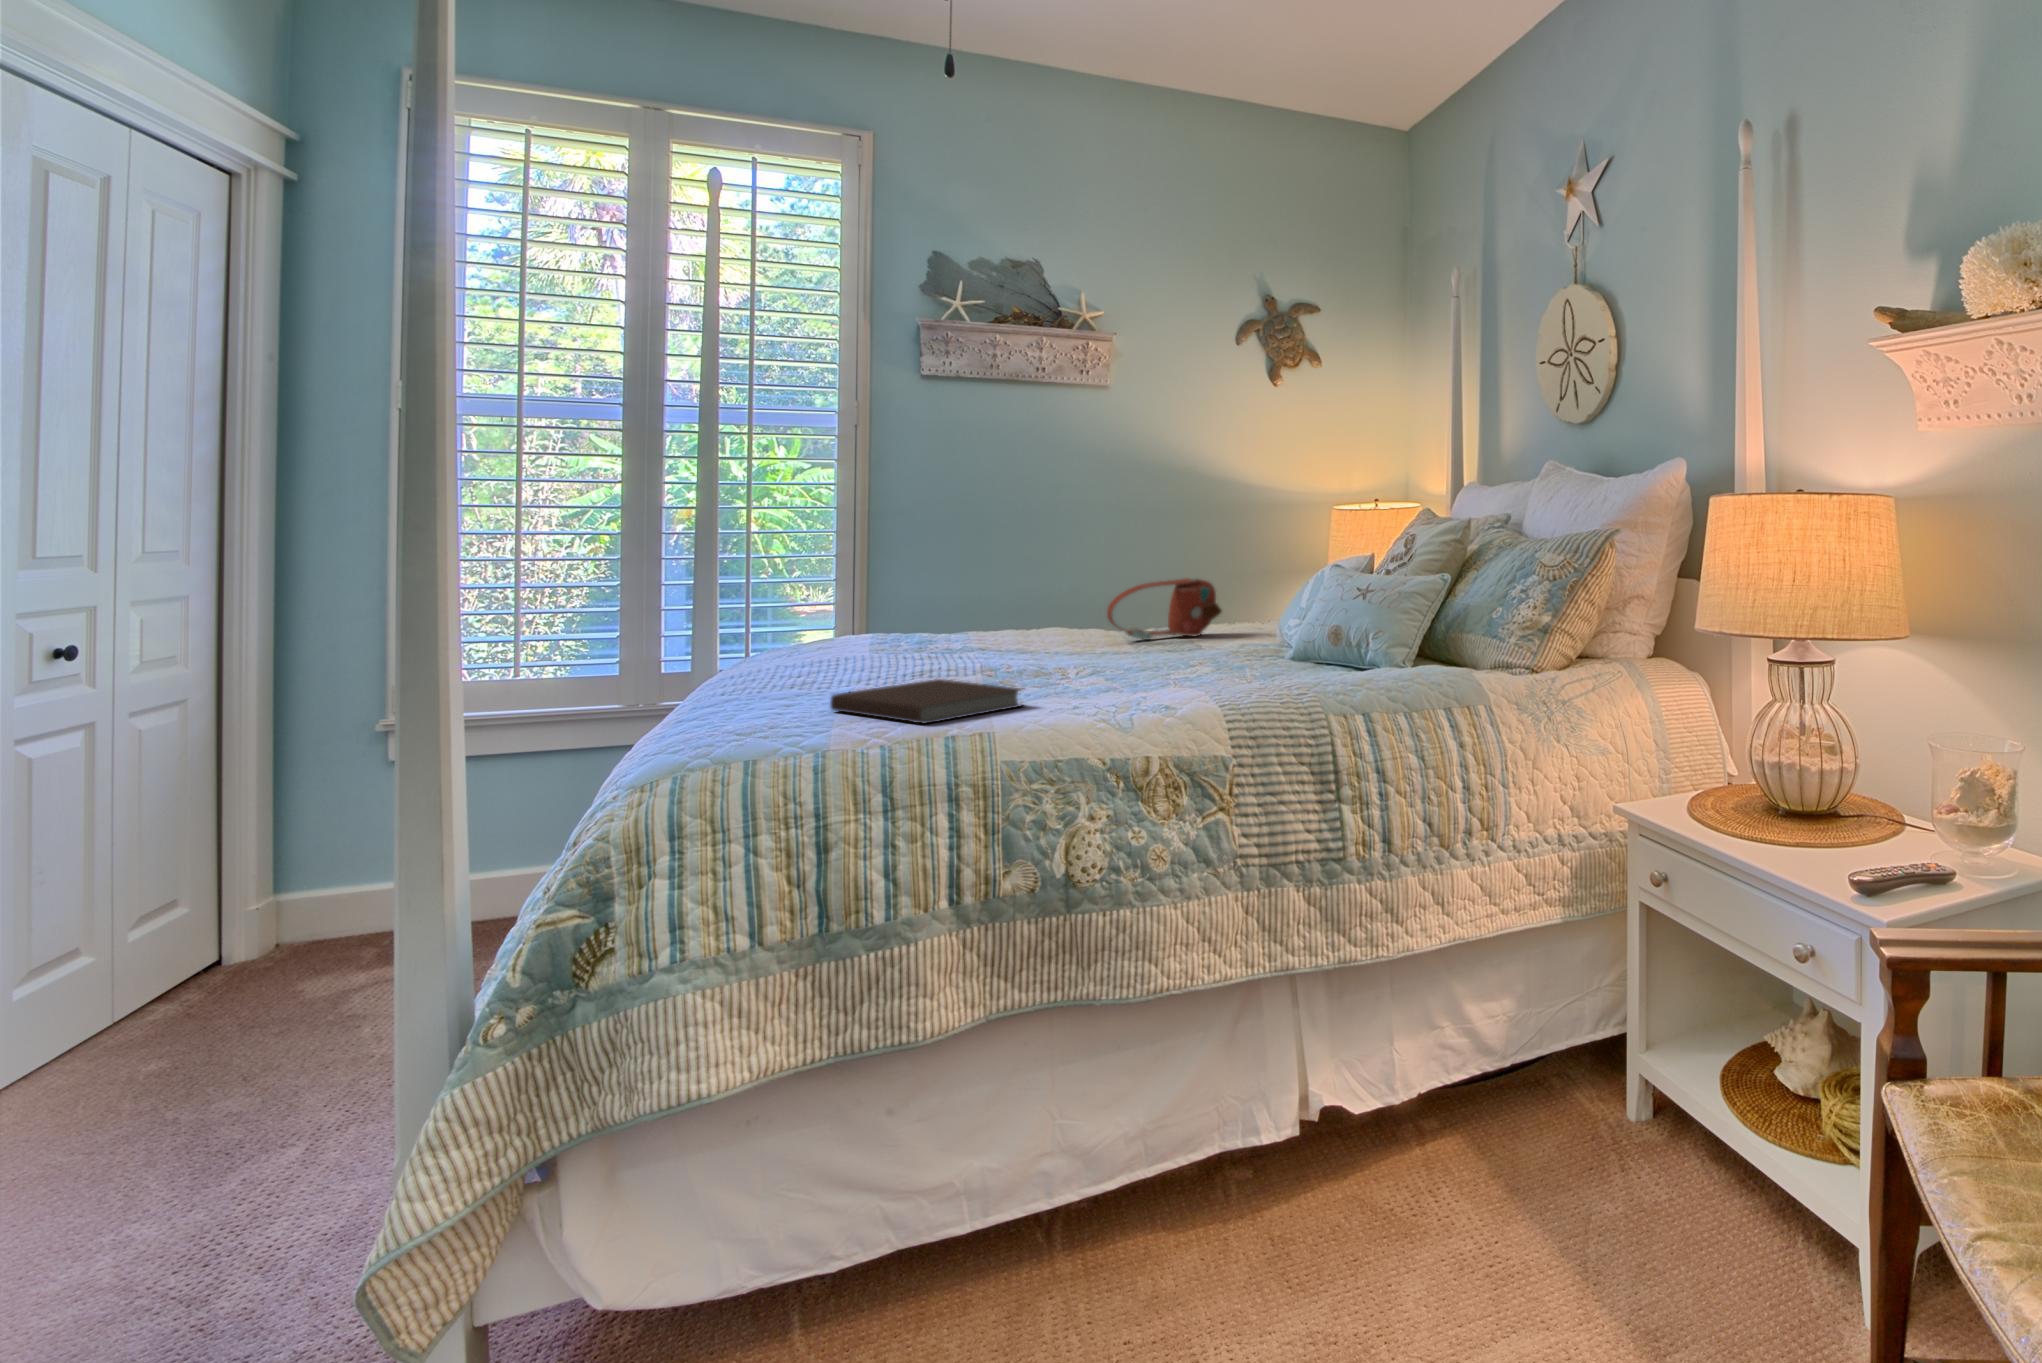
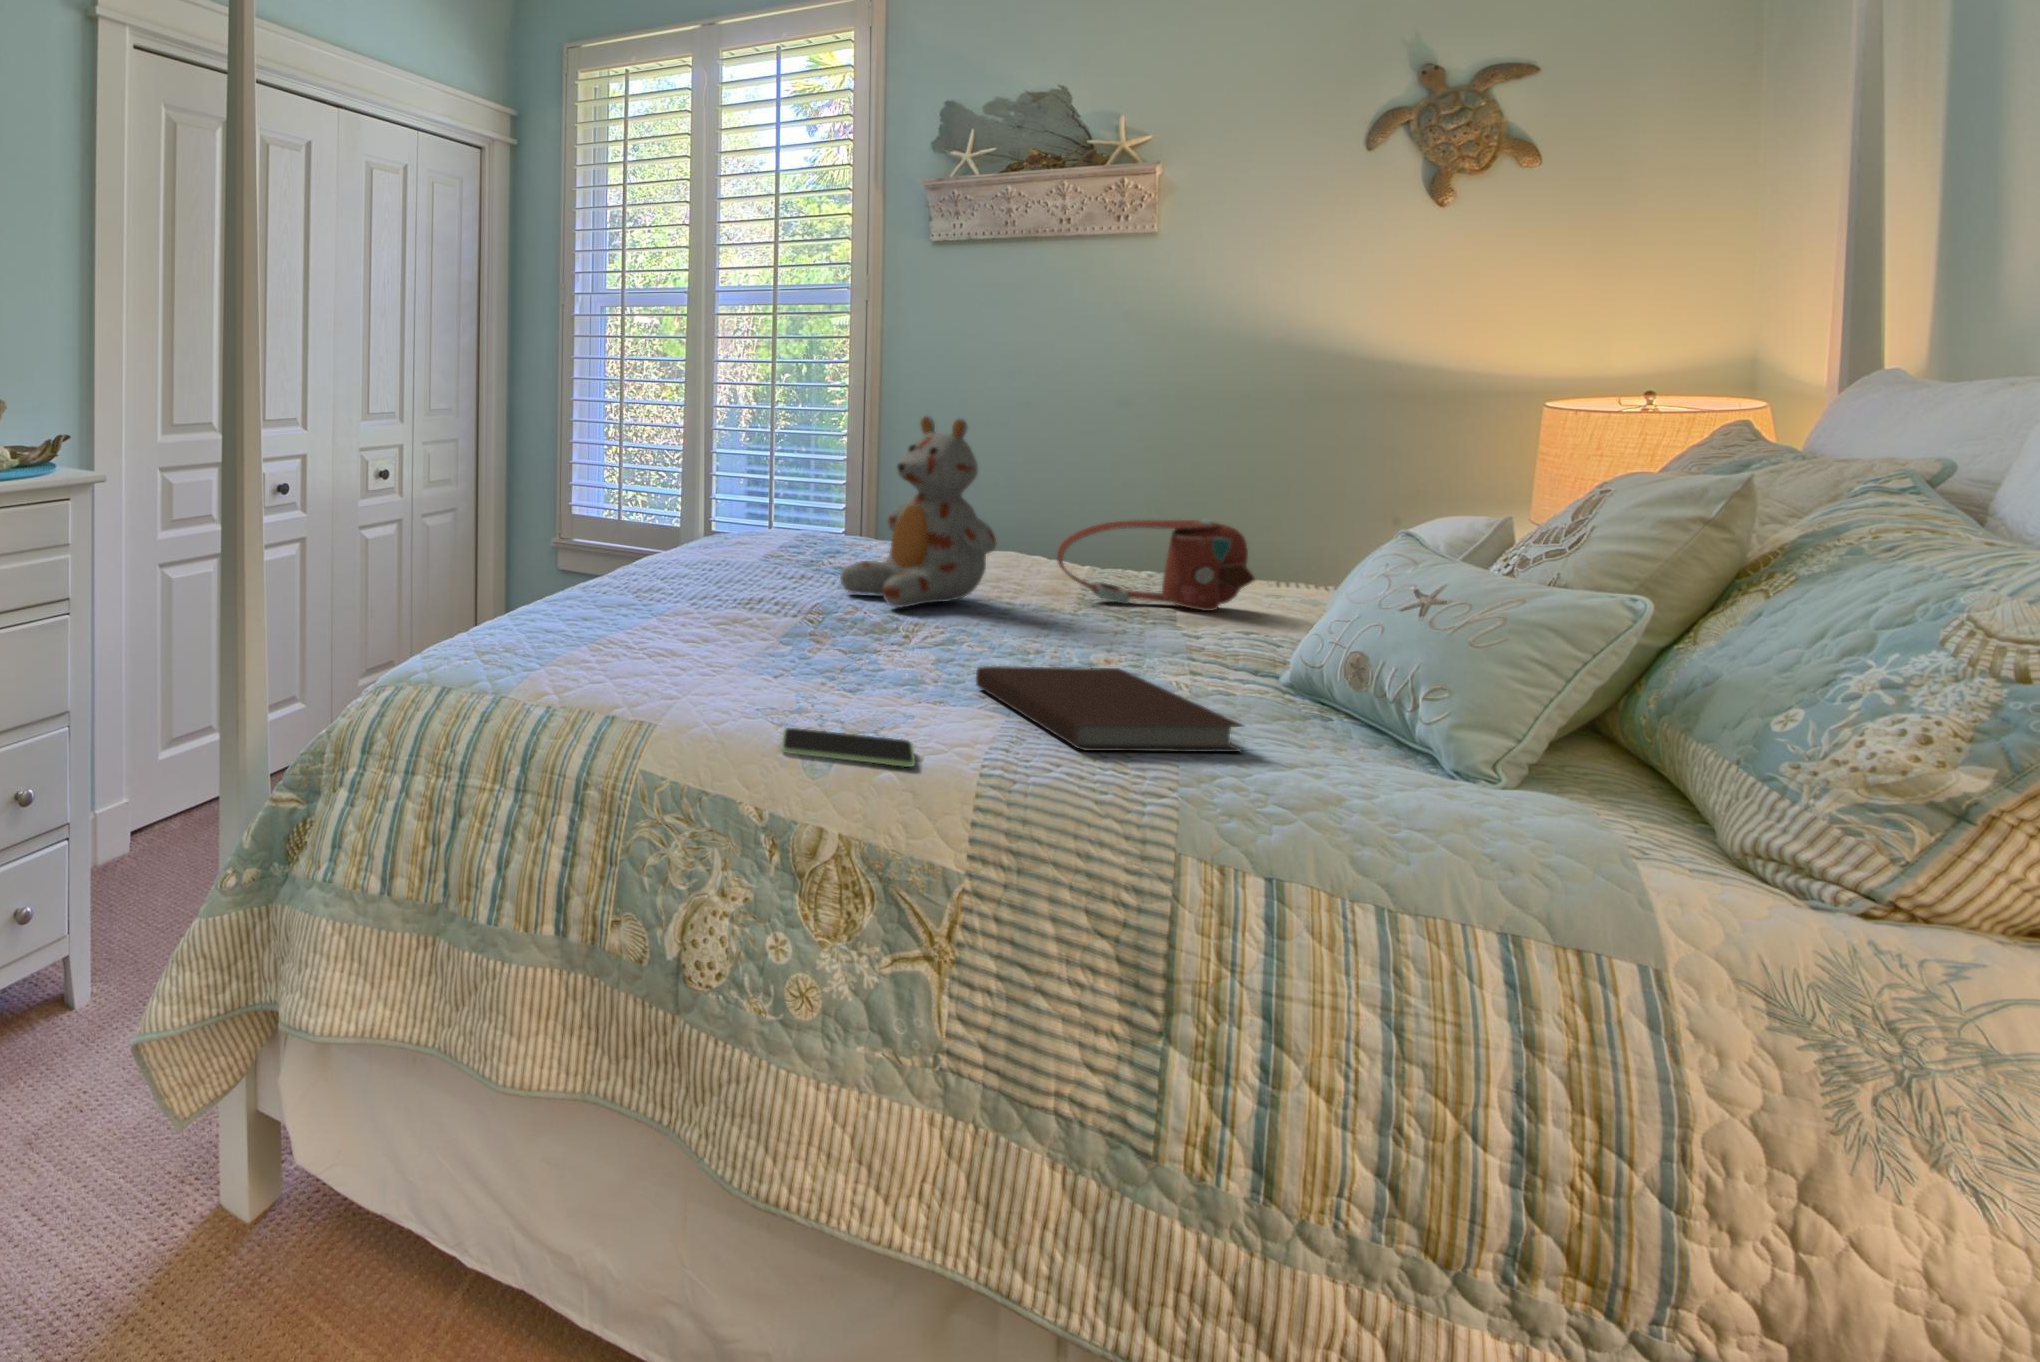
stuffed bear: none [961,516,1088,661] -> present [840,416,996,607]
notebook: present [830,679,1022,723] -> present [976,666,1243,752]
smartphone: none [1095,703,1186,723] -> present [781,728,915,767]

